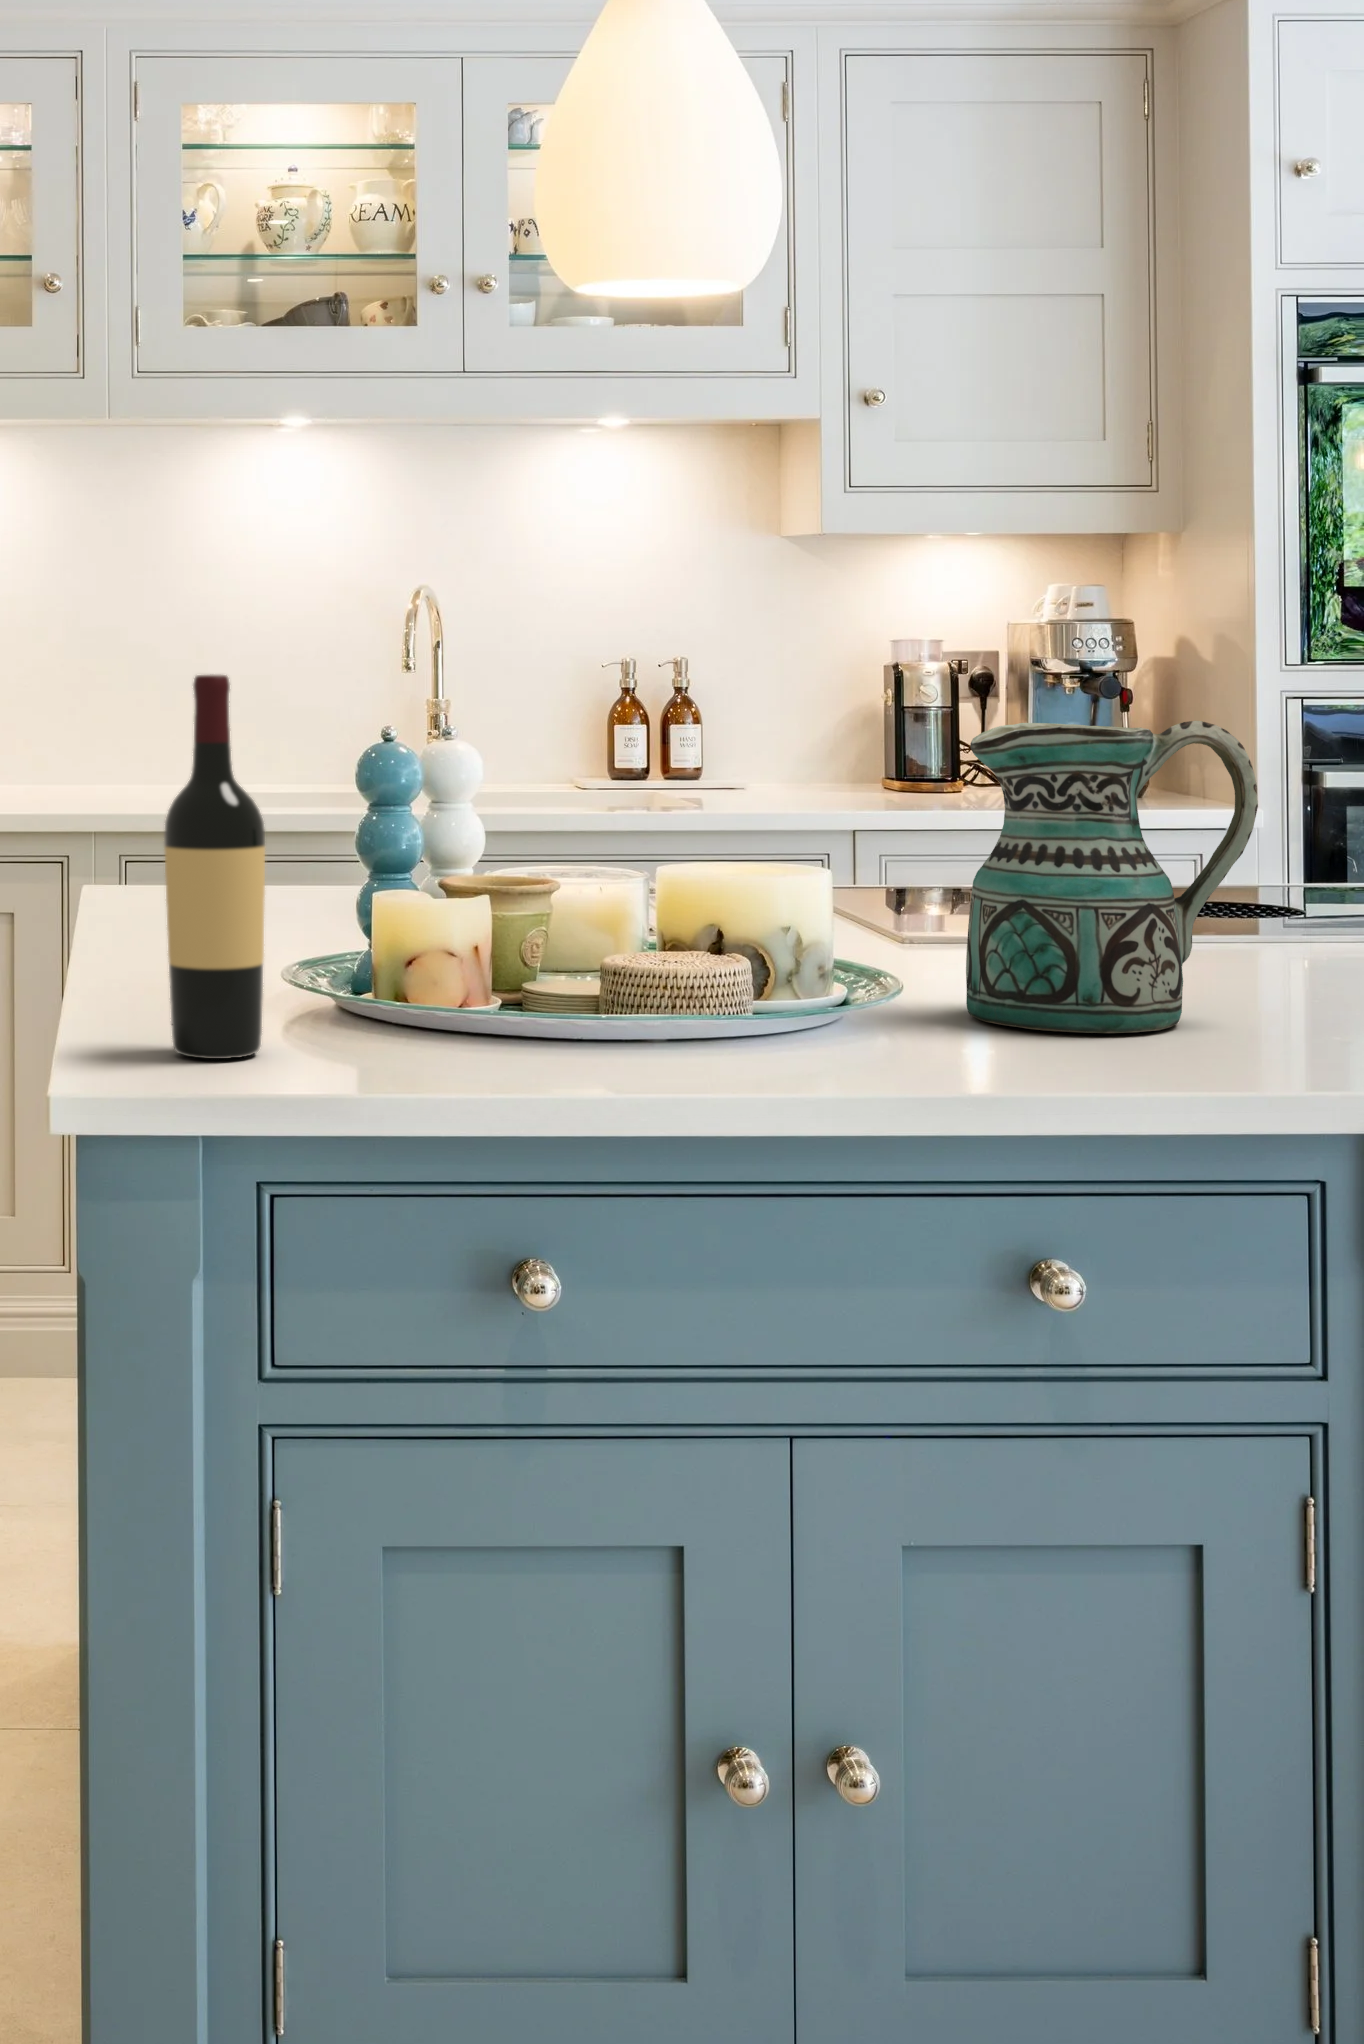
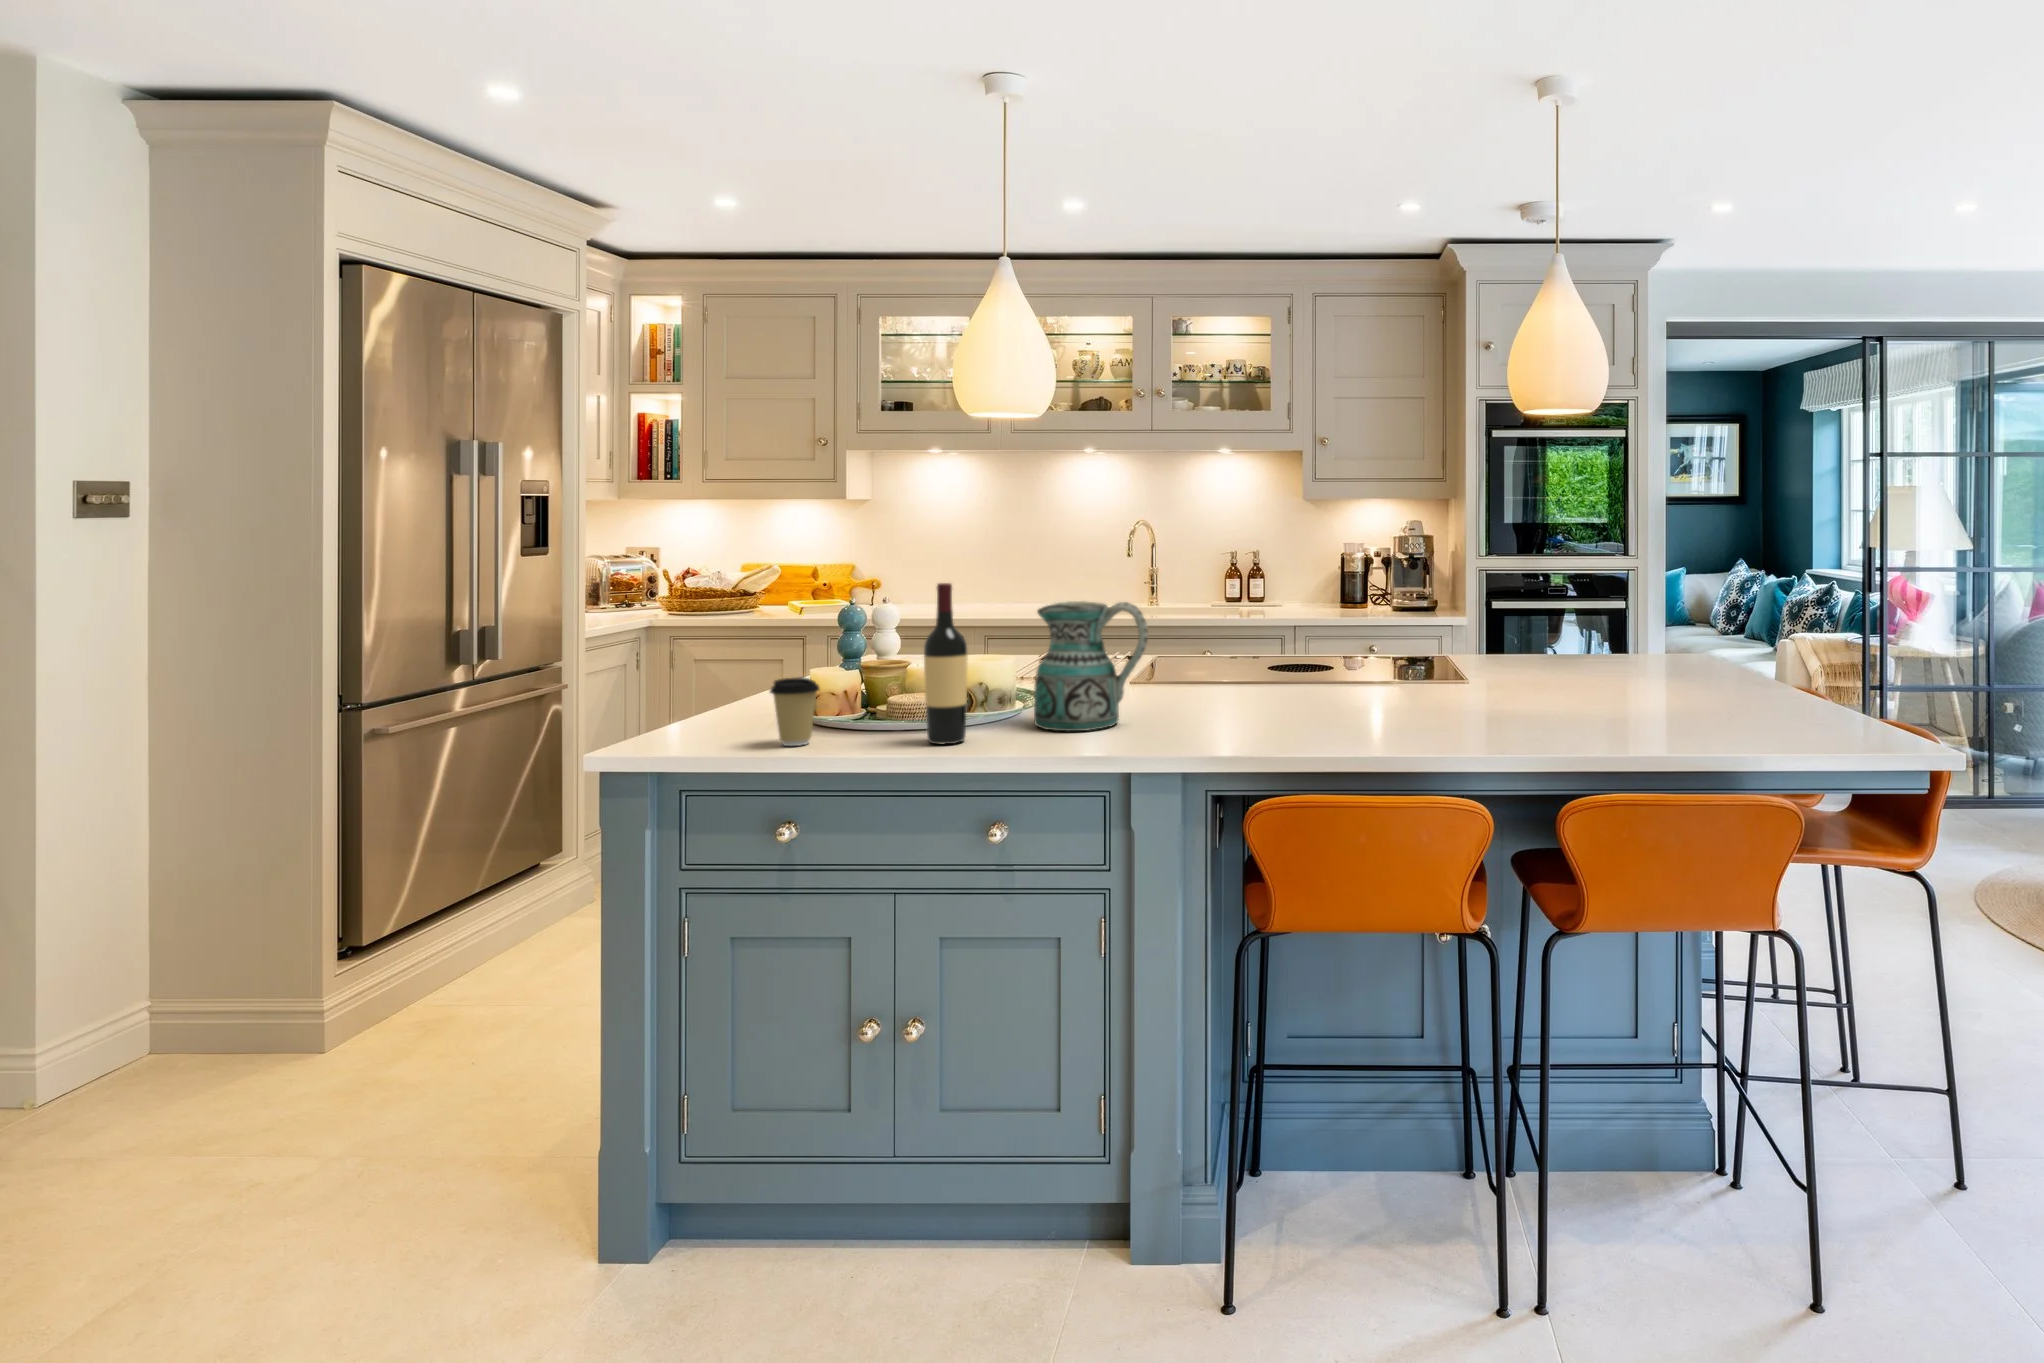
wine bottle: present [164,675,265,1059] -> present [924,583,968,745]
coffee cup: none [460,905,579,1072] -> present [770,677,819,746]

